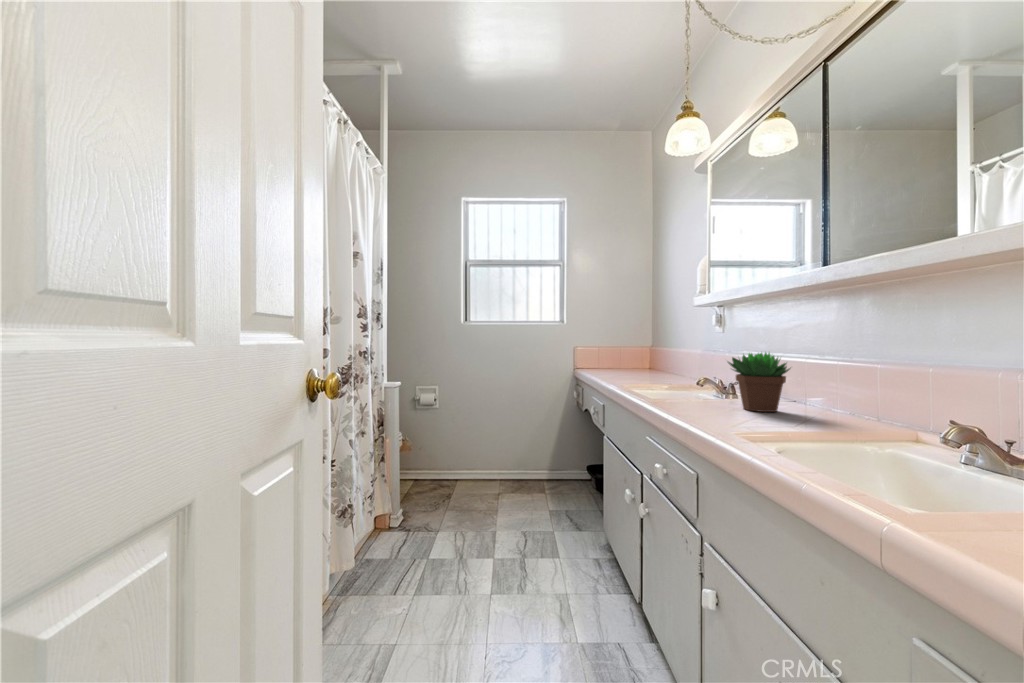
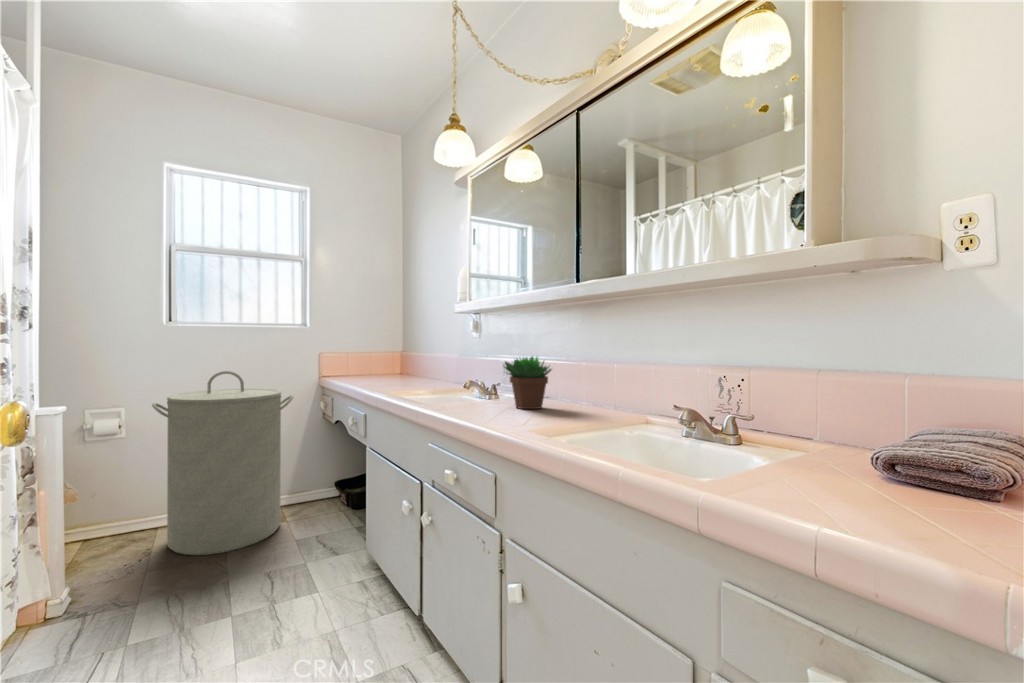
laundry hamper: none [452,361,550,509] -> present [152,371,293,555]

